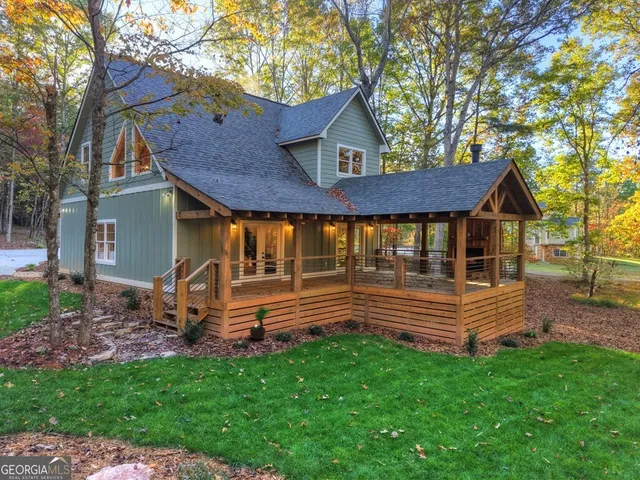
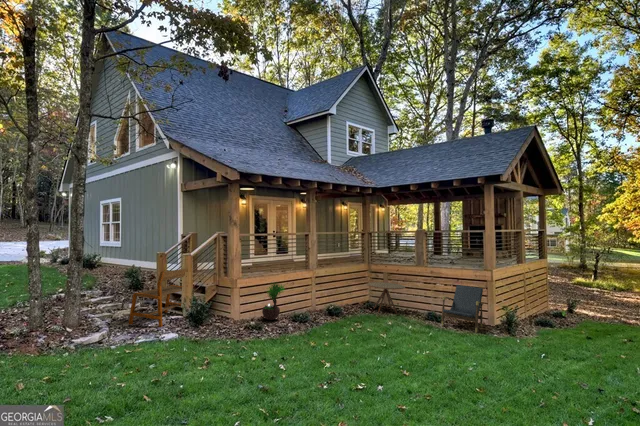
bench: none [132,291,187,345] -> present [129,268,187,327]
round table: none [349,304,383,333] -> present [367,283,405,313]
lounge chair: none [412,308,451,352] -> present [442,285,483,333]

